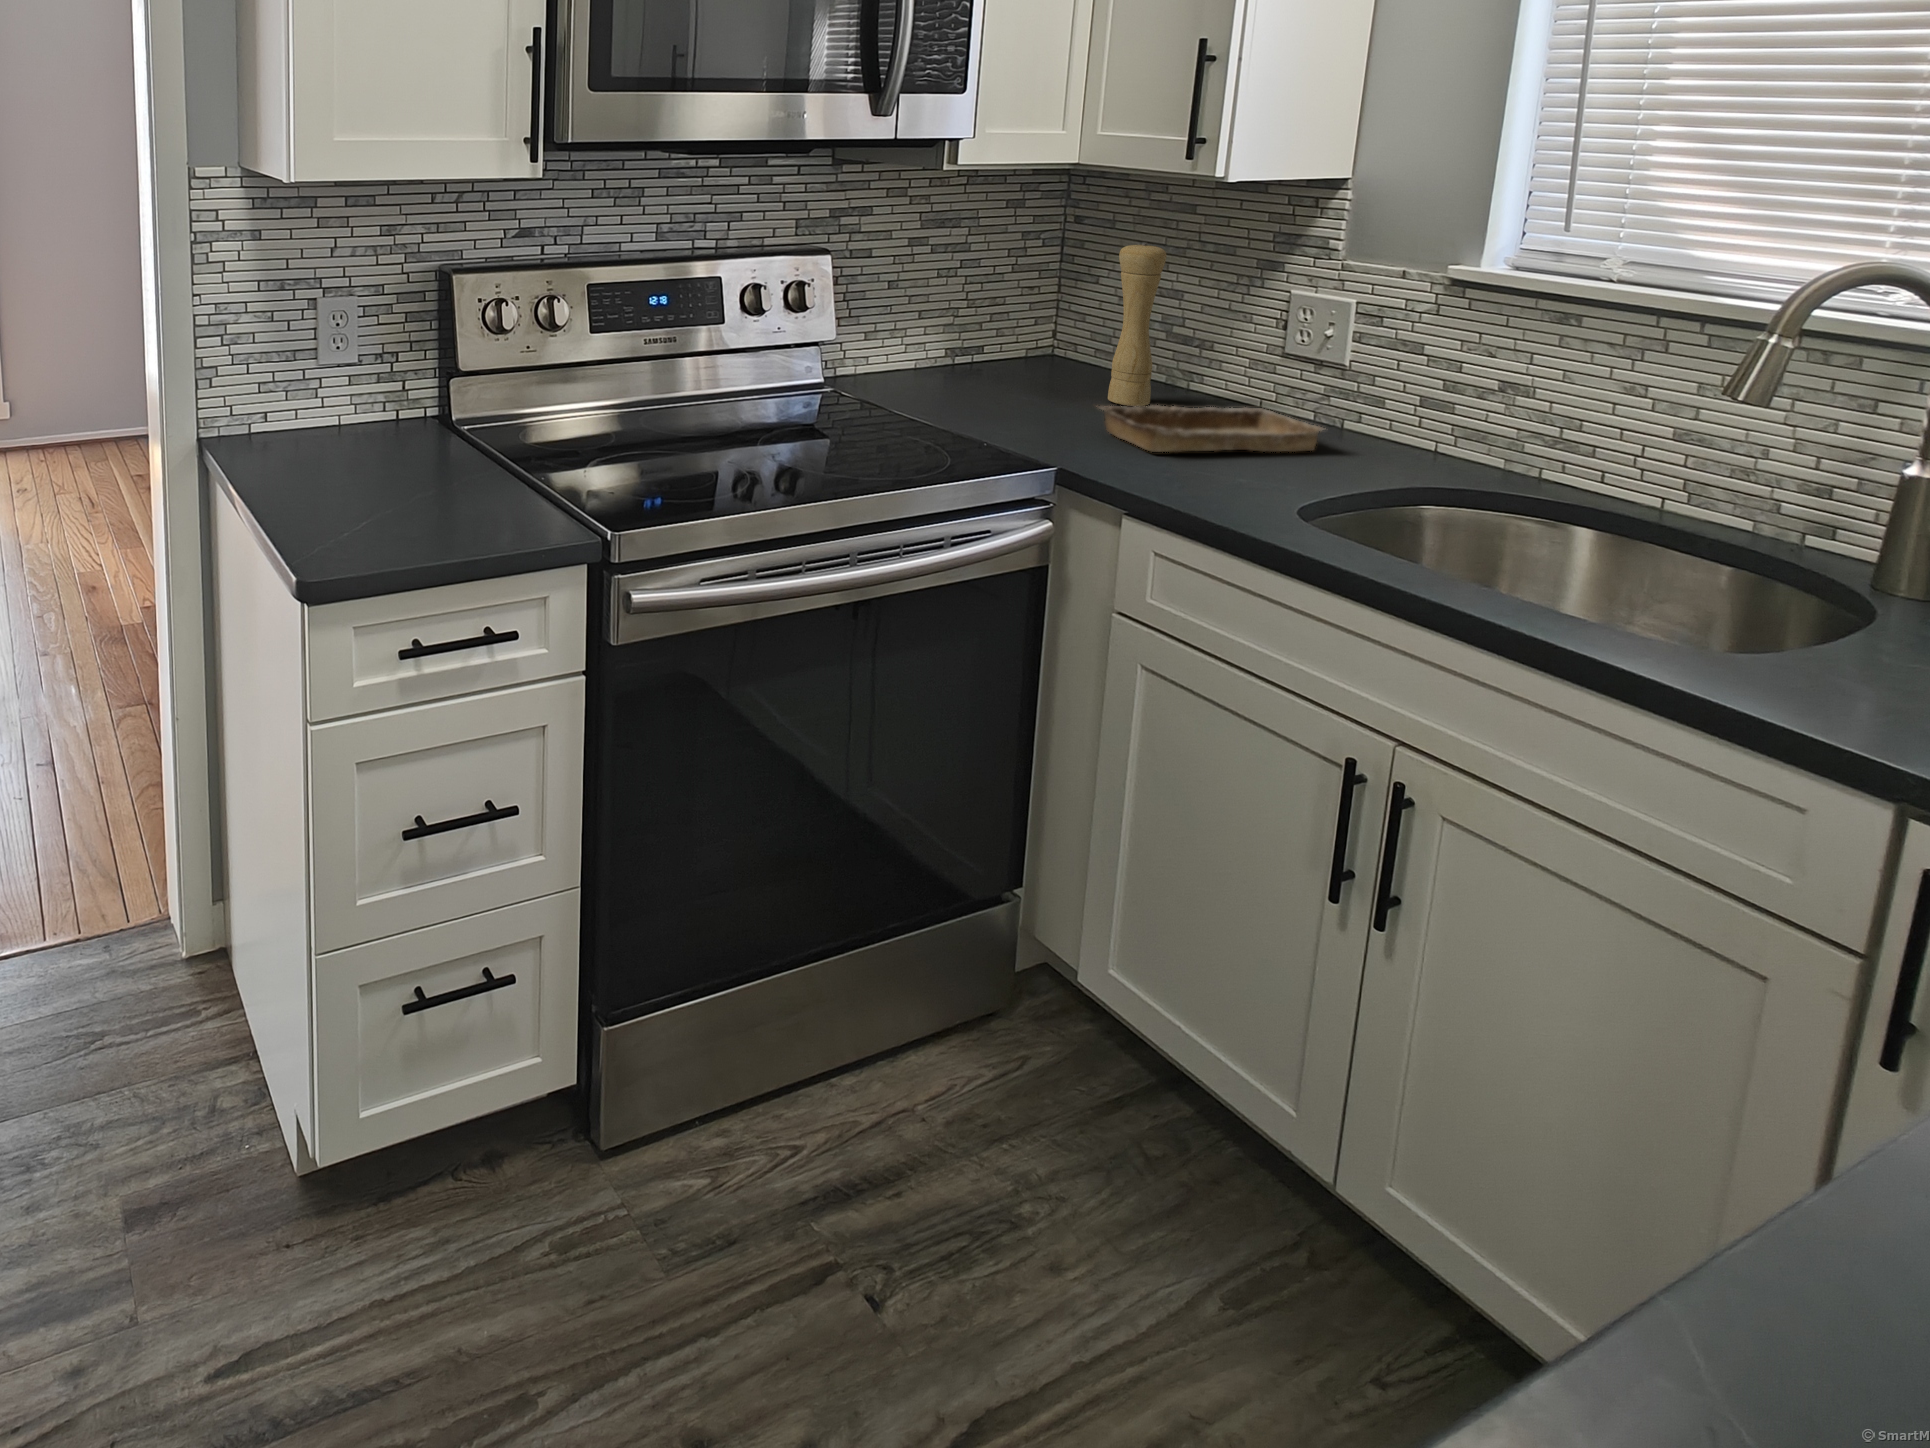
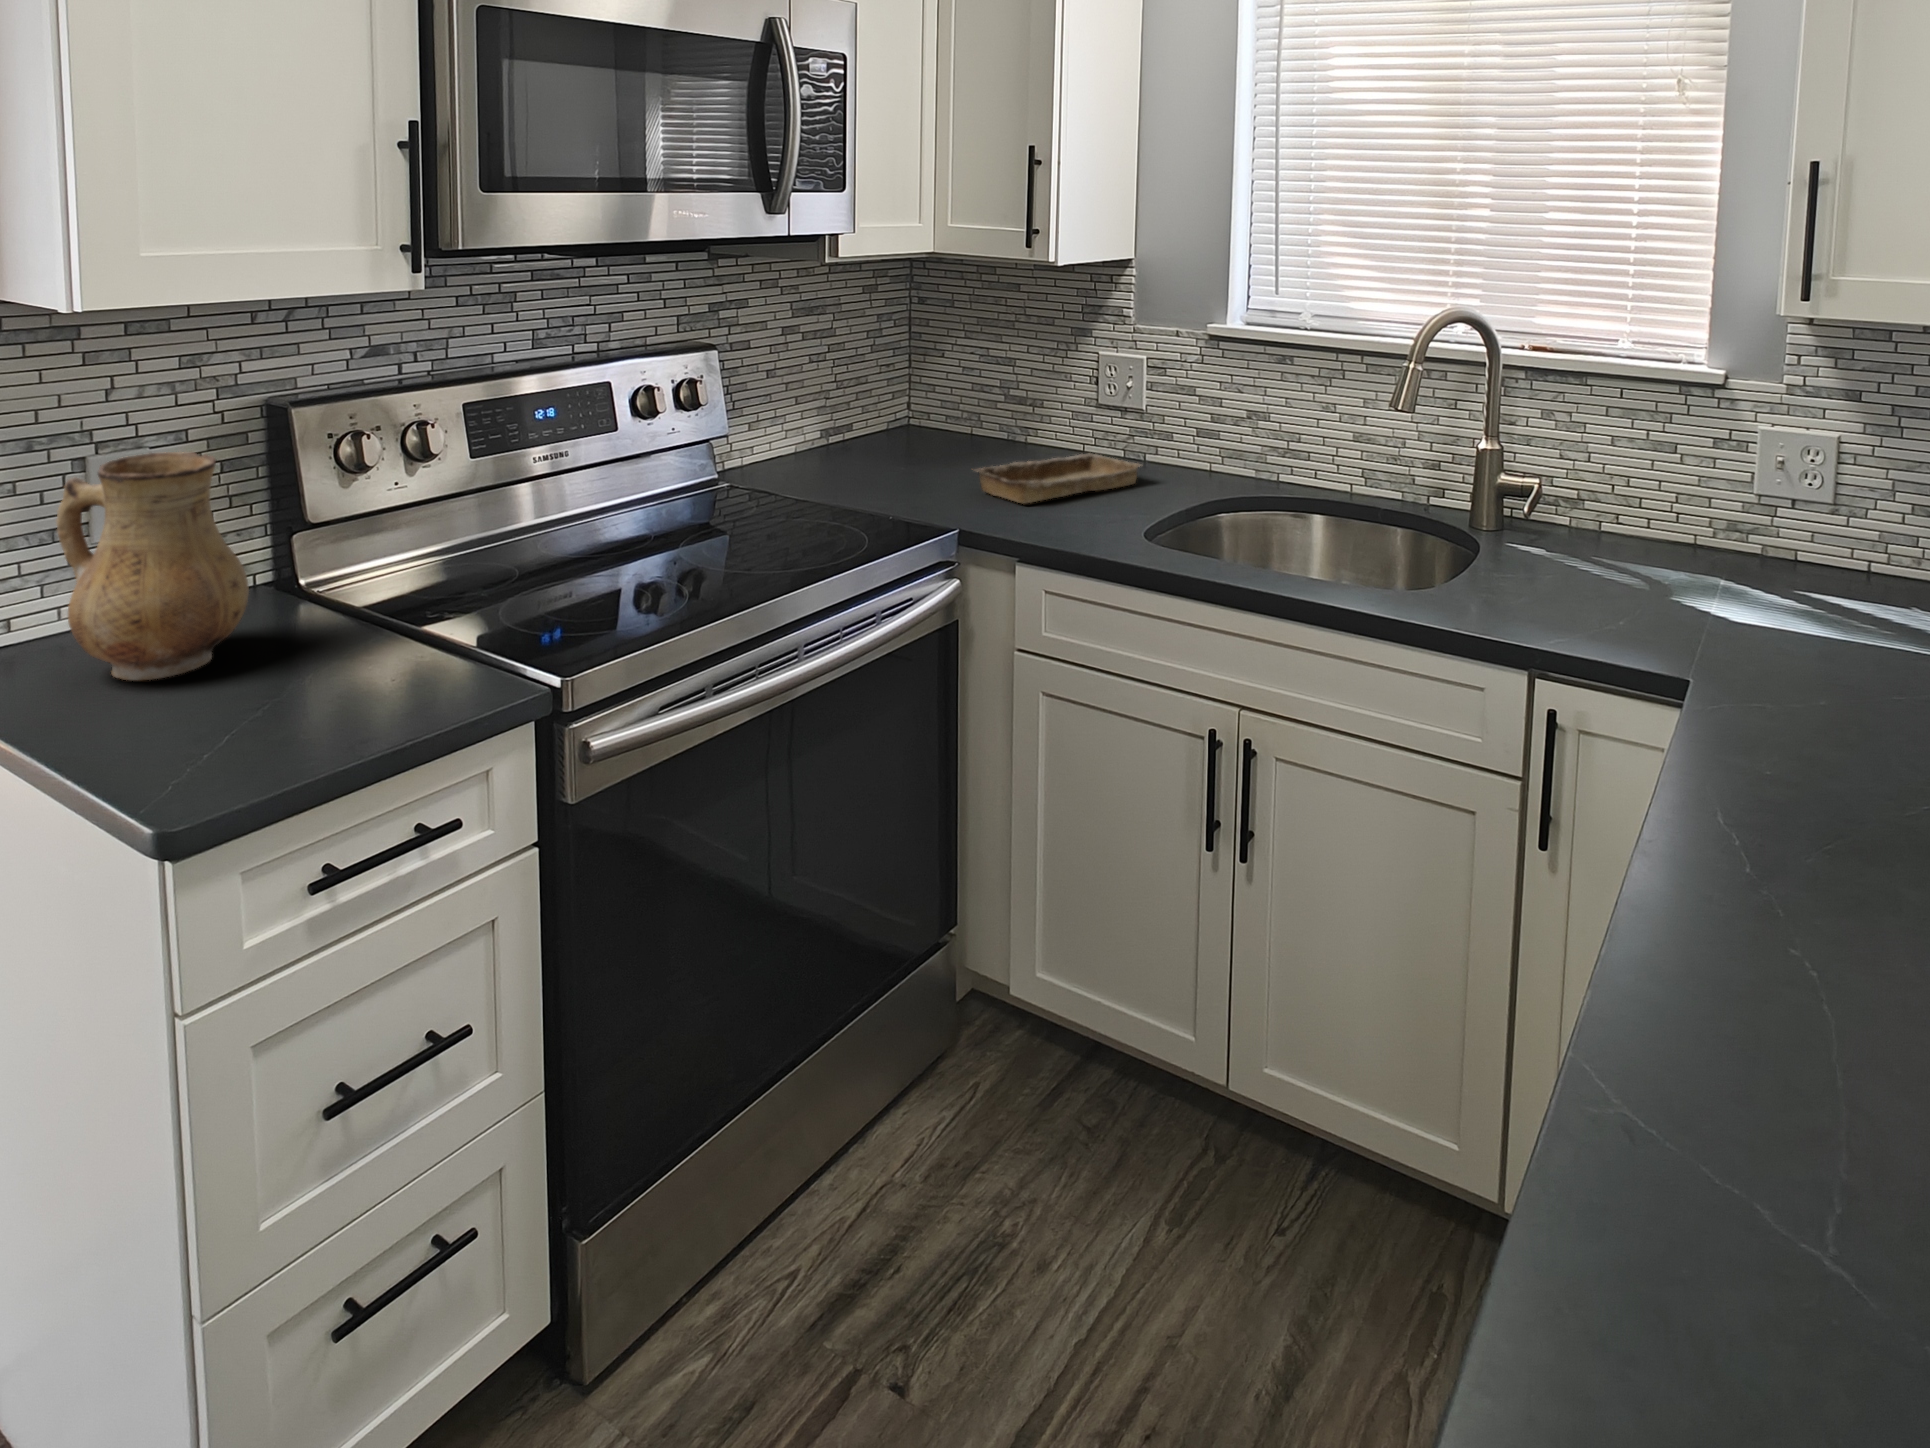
pepper mill: present [1108,243,1166,406] -> none [970,319,1007,465]
ceramic pitcher: none [289,299,405,472] -> present [56,452,249,680]

